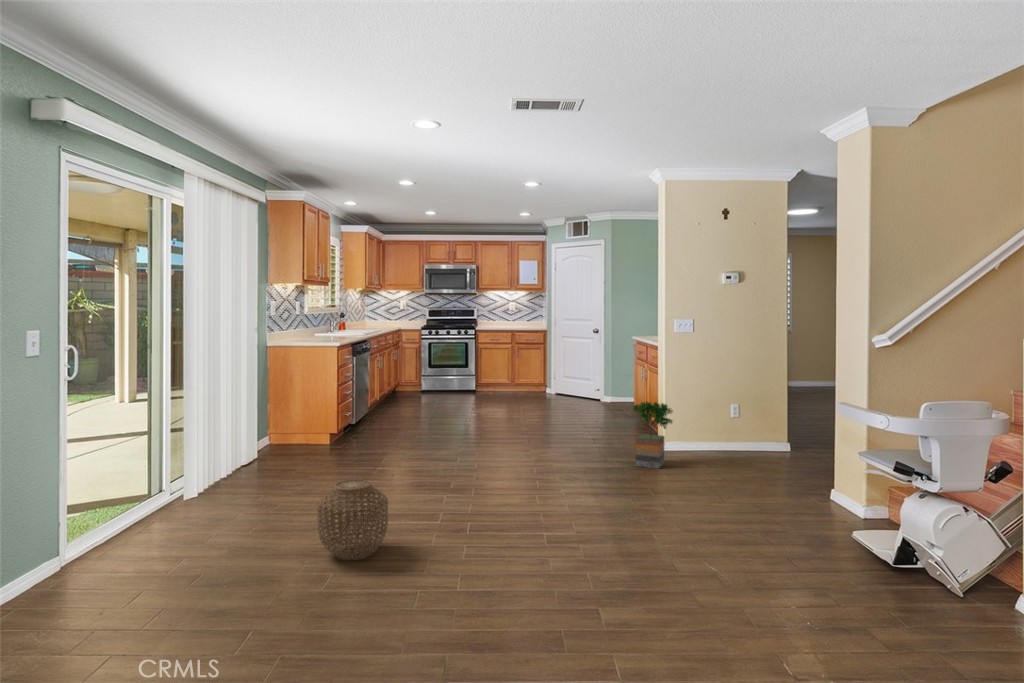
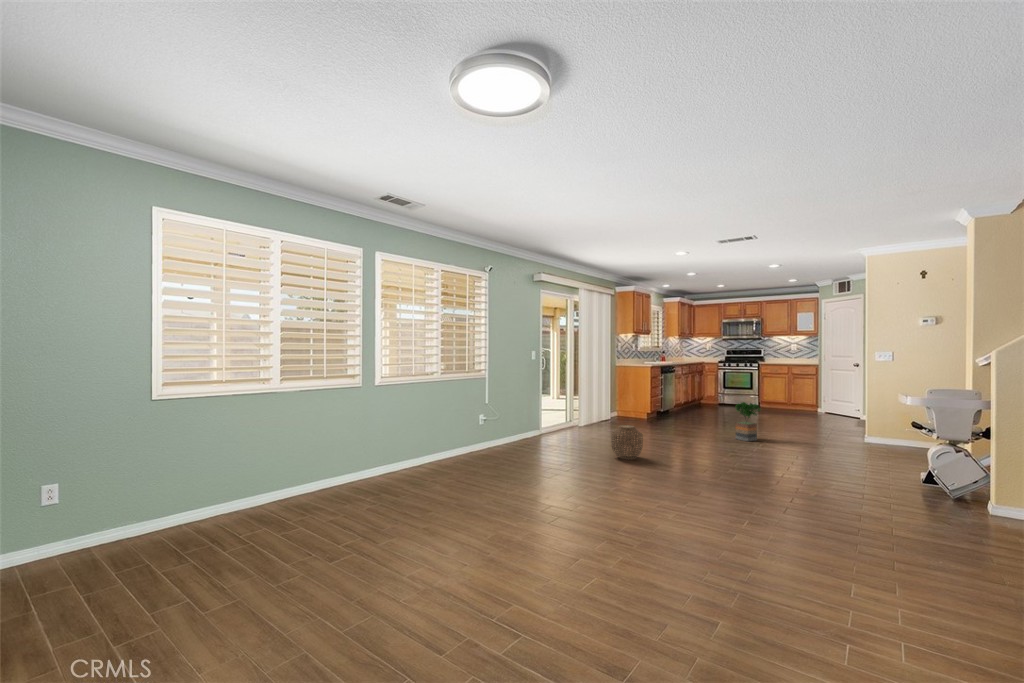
potted tree: present [633,402,673,469] -> present [736,402,761,441]

